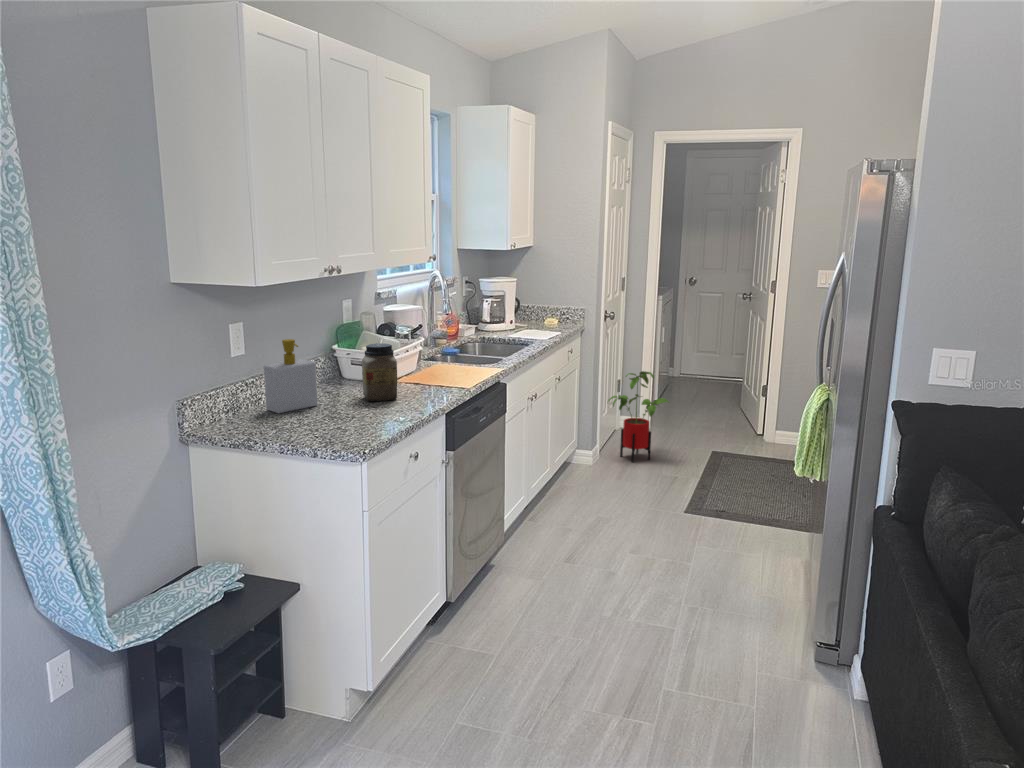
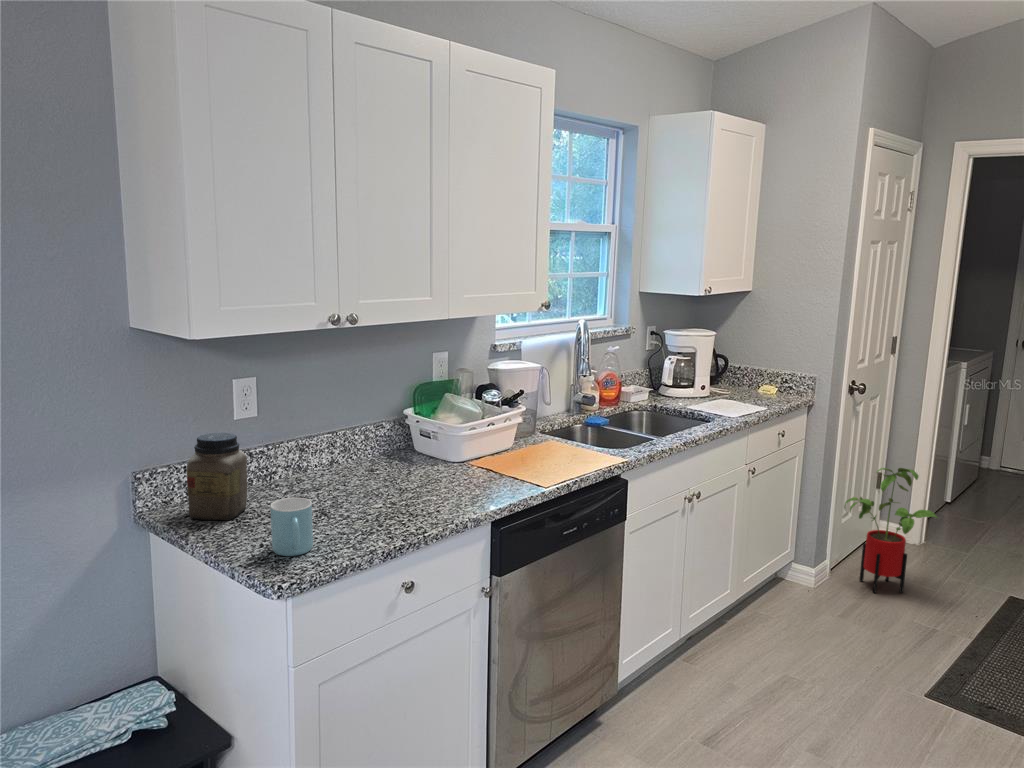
soap bottle: present [264,339,318,413] -> none [268,403,334,497]
jar: present [362,343,397,402] -> present [187,433,247,520]
mug: none [328,399,359,439] -> present [270,498,313,556]

